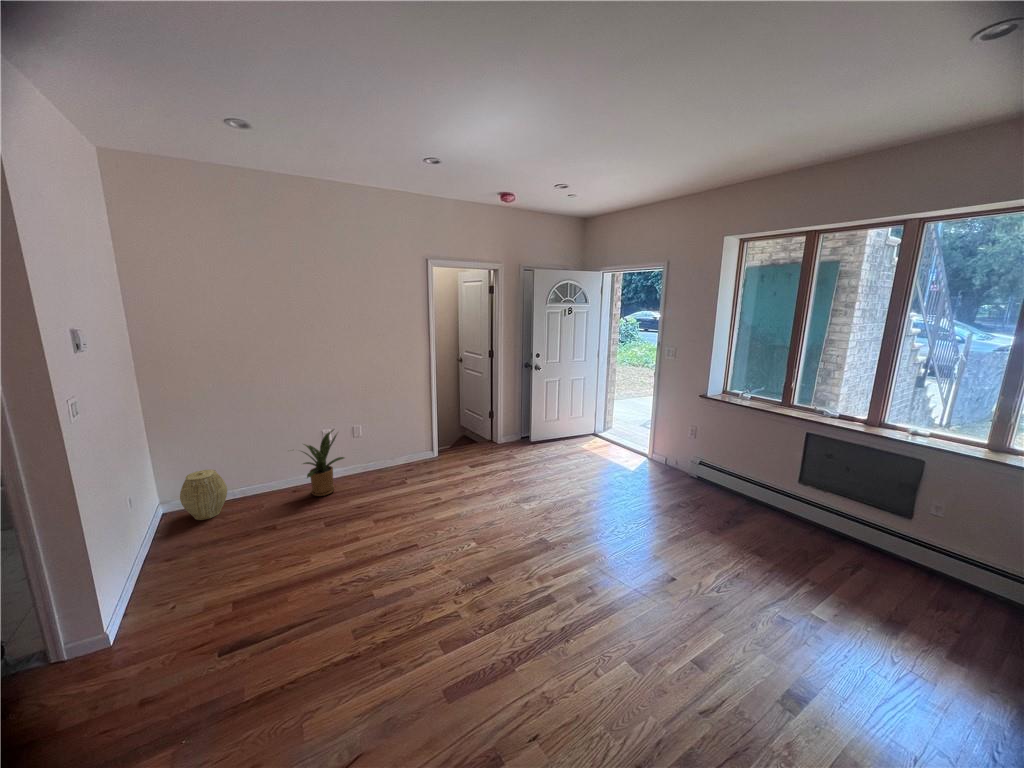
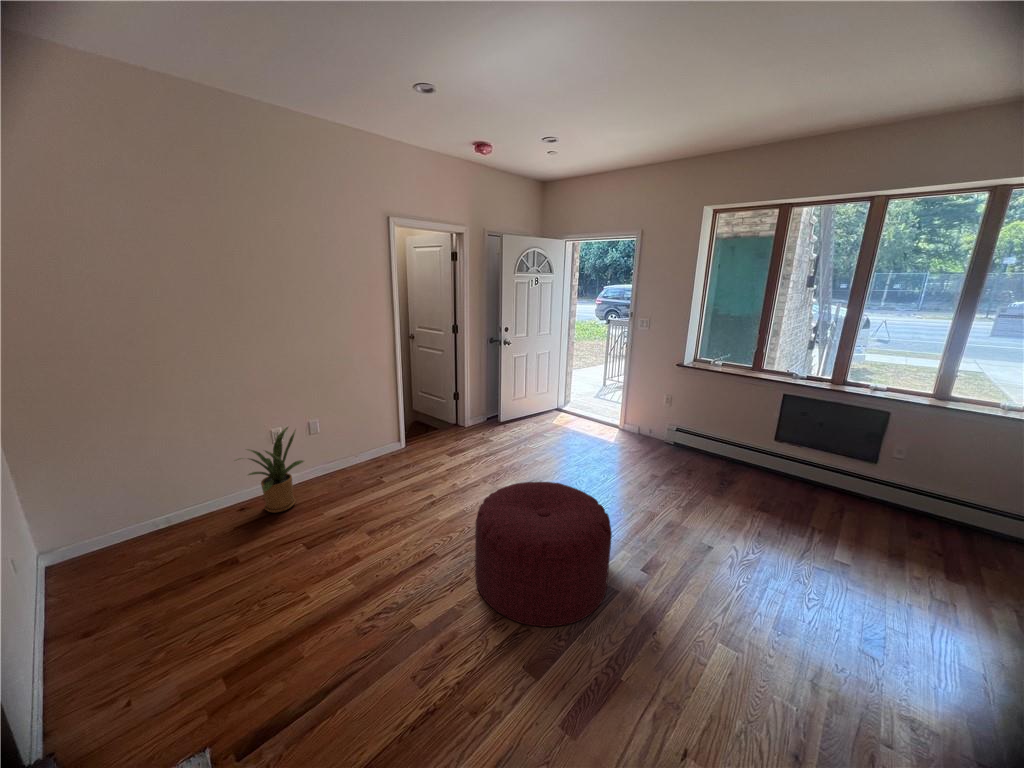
woven basket: present [180,469,227,520] -> none [70,498,145,570]
ottoman: none [434,492,554,618] -> present [475,482,612,627]

